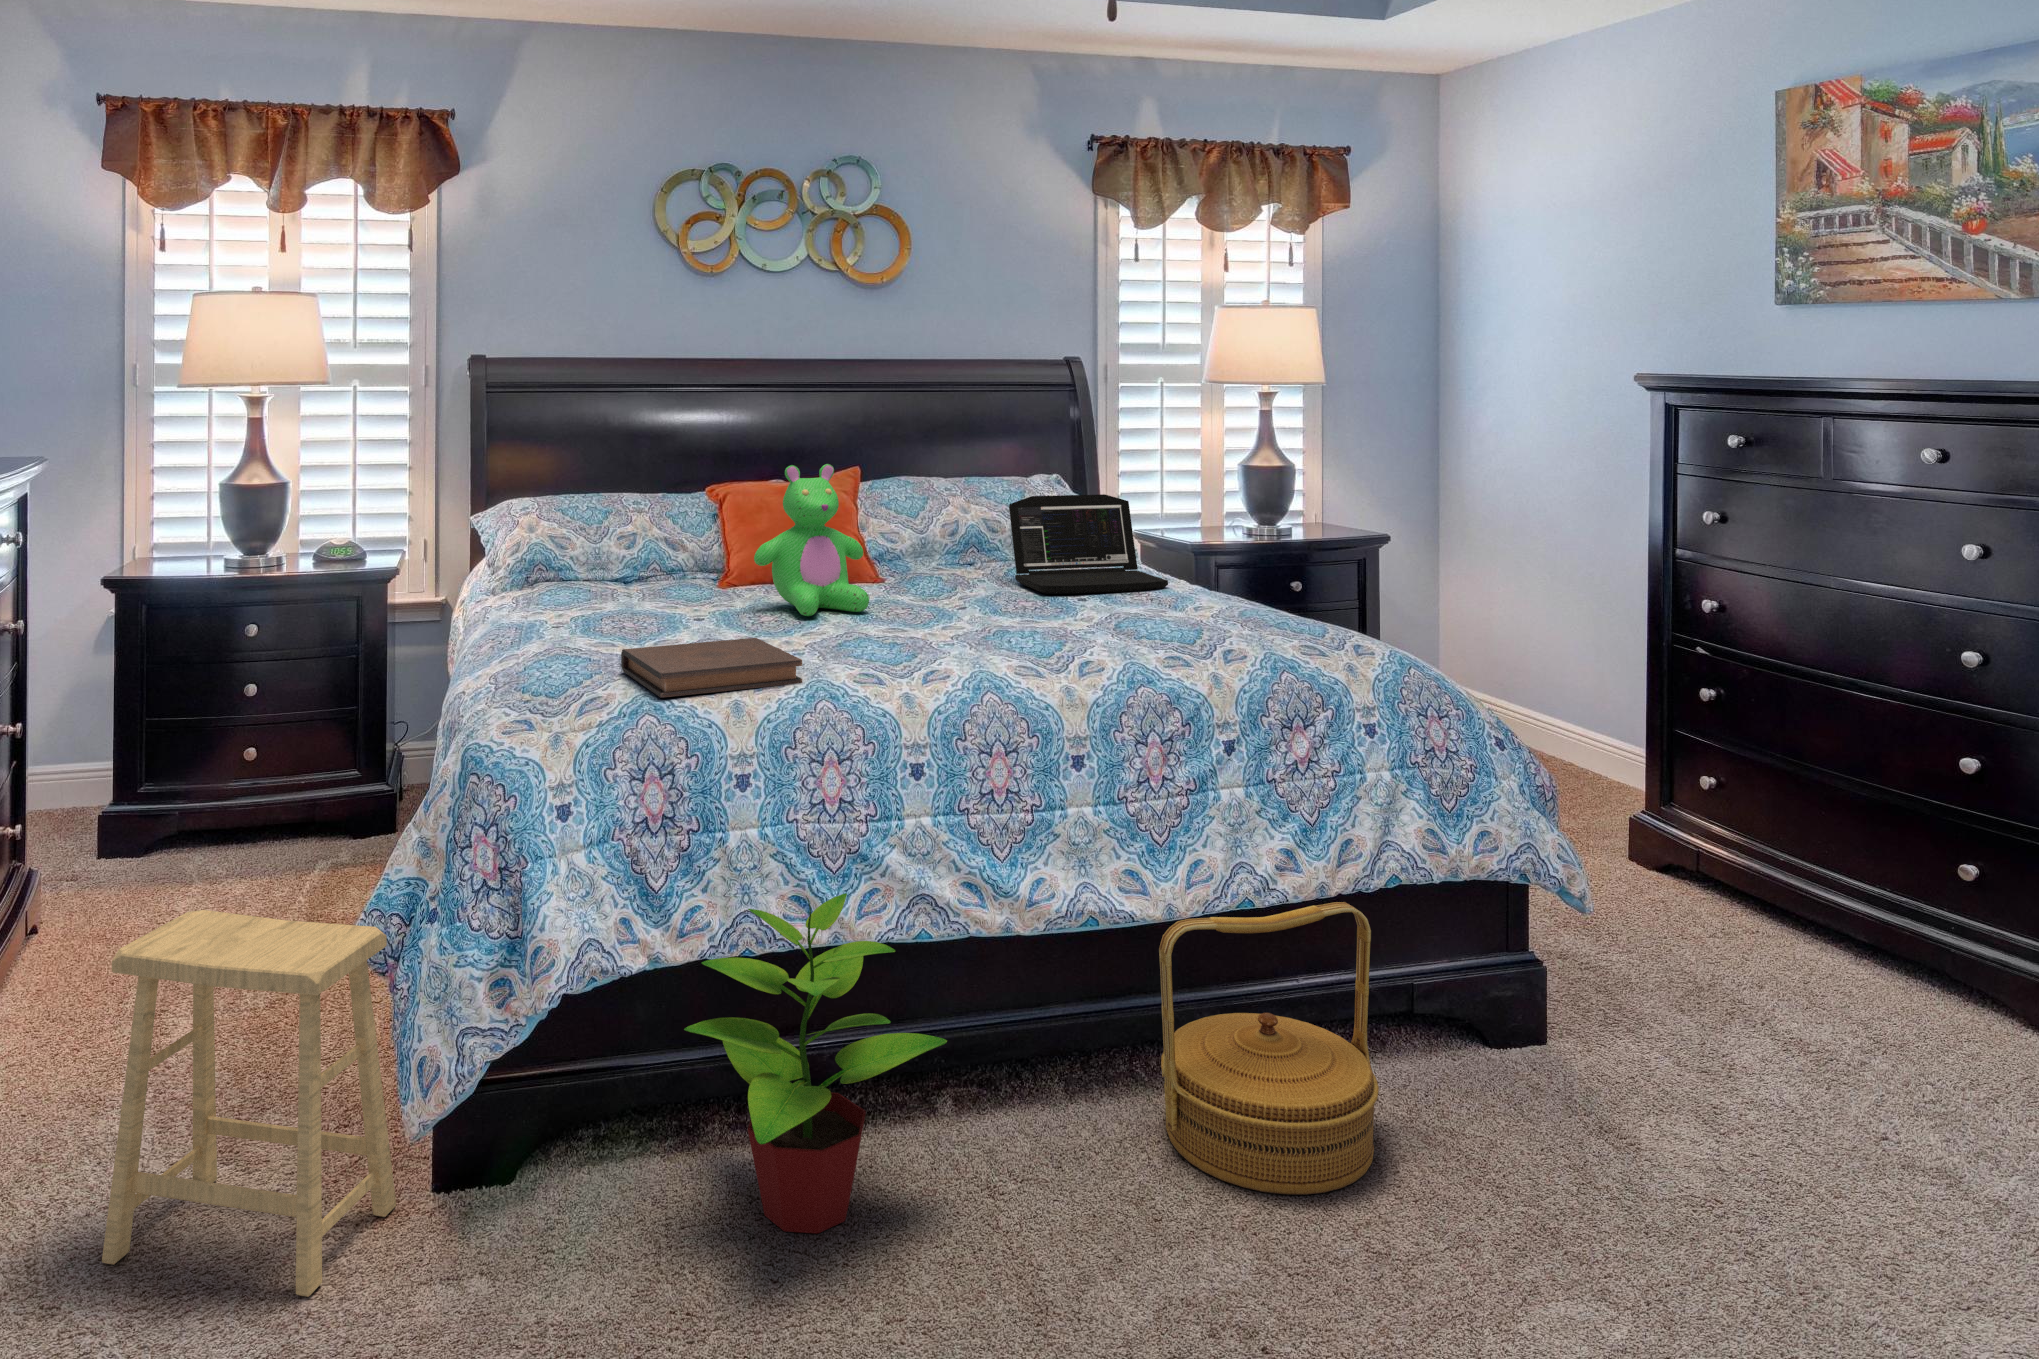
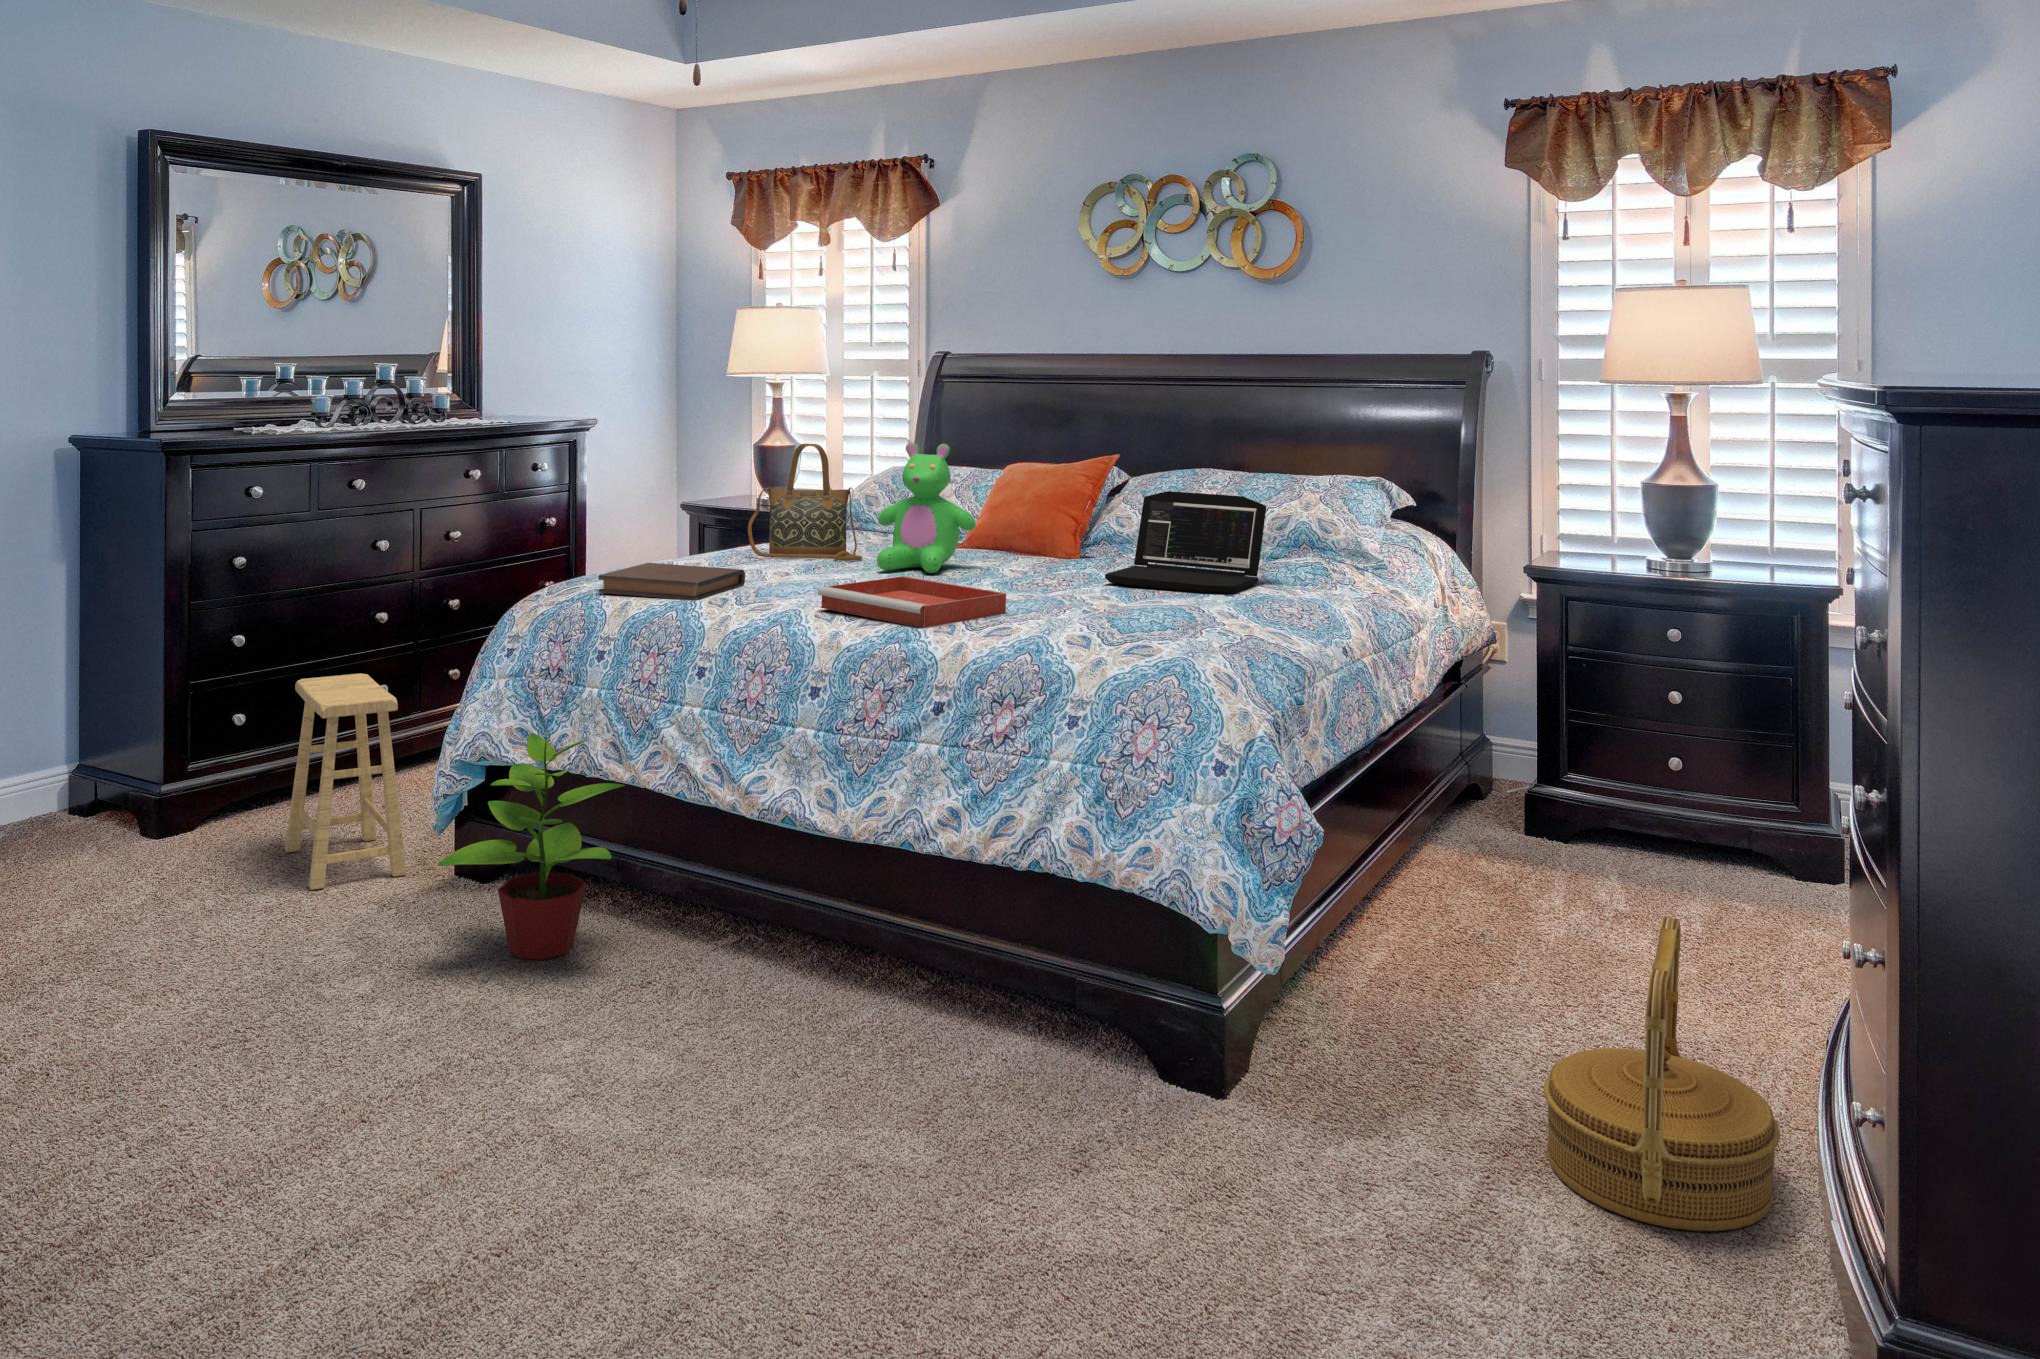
handbag: none [571,477,714,625] -> present [748,444,862,561]
tray: none [964,614,1149,663] -> present [818,576,1006,628]
woven basket: present [1159,902,1379,1195] -> present [1544,917,1780,1232]

